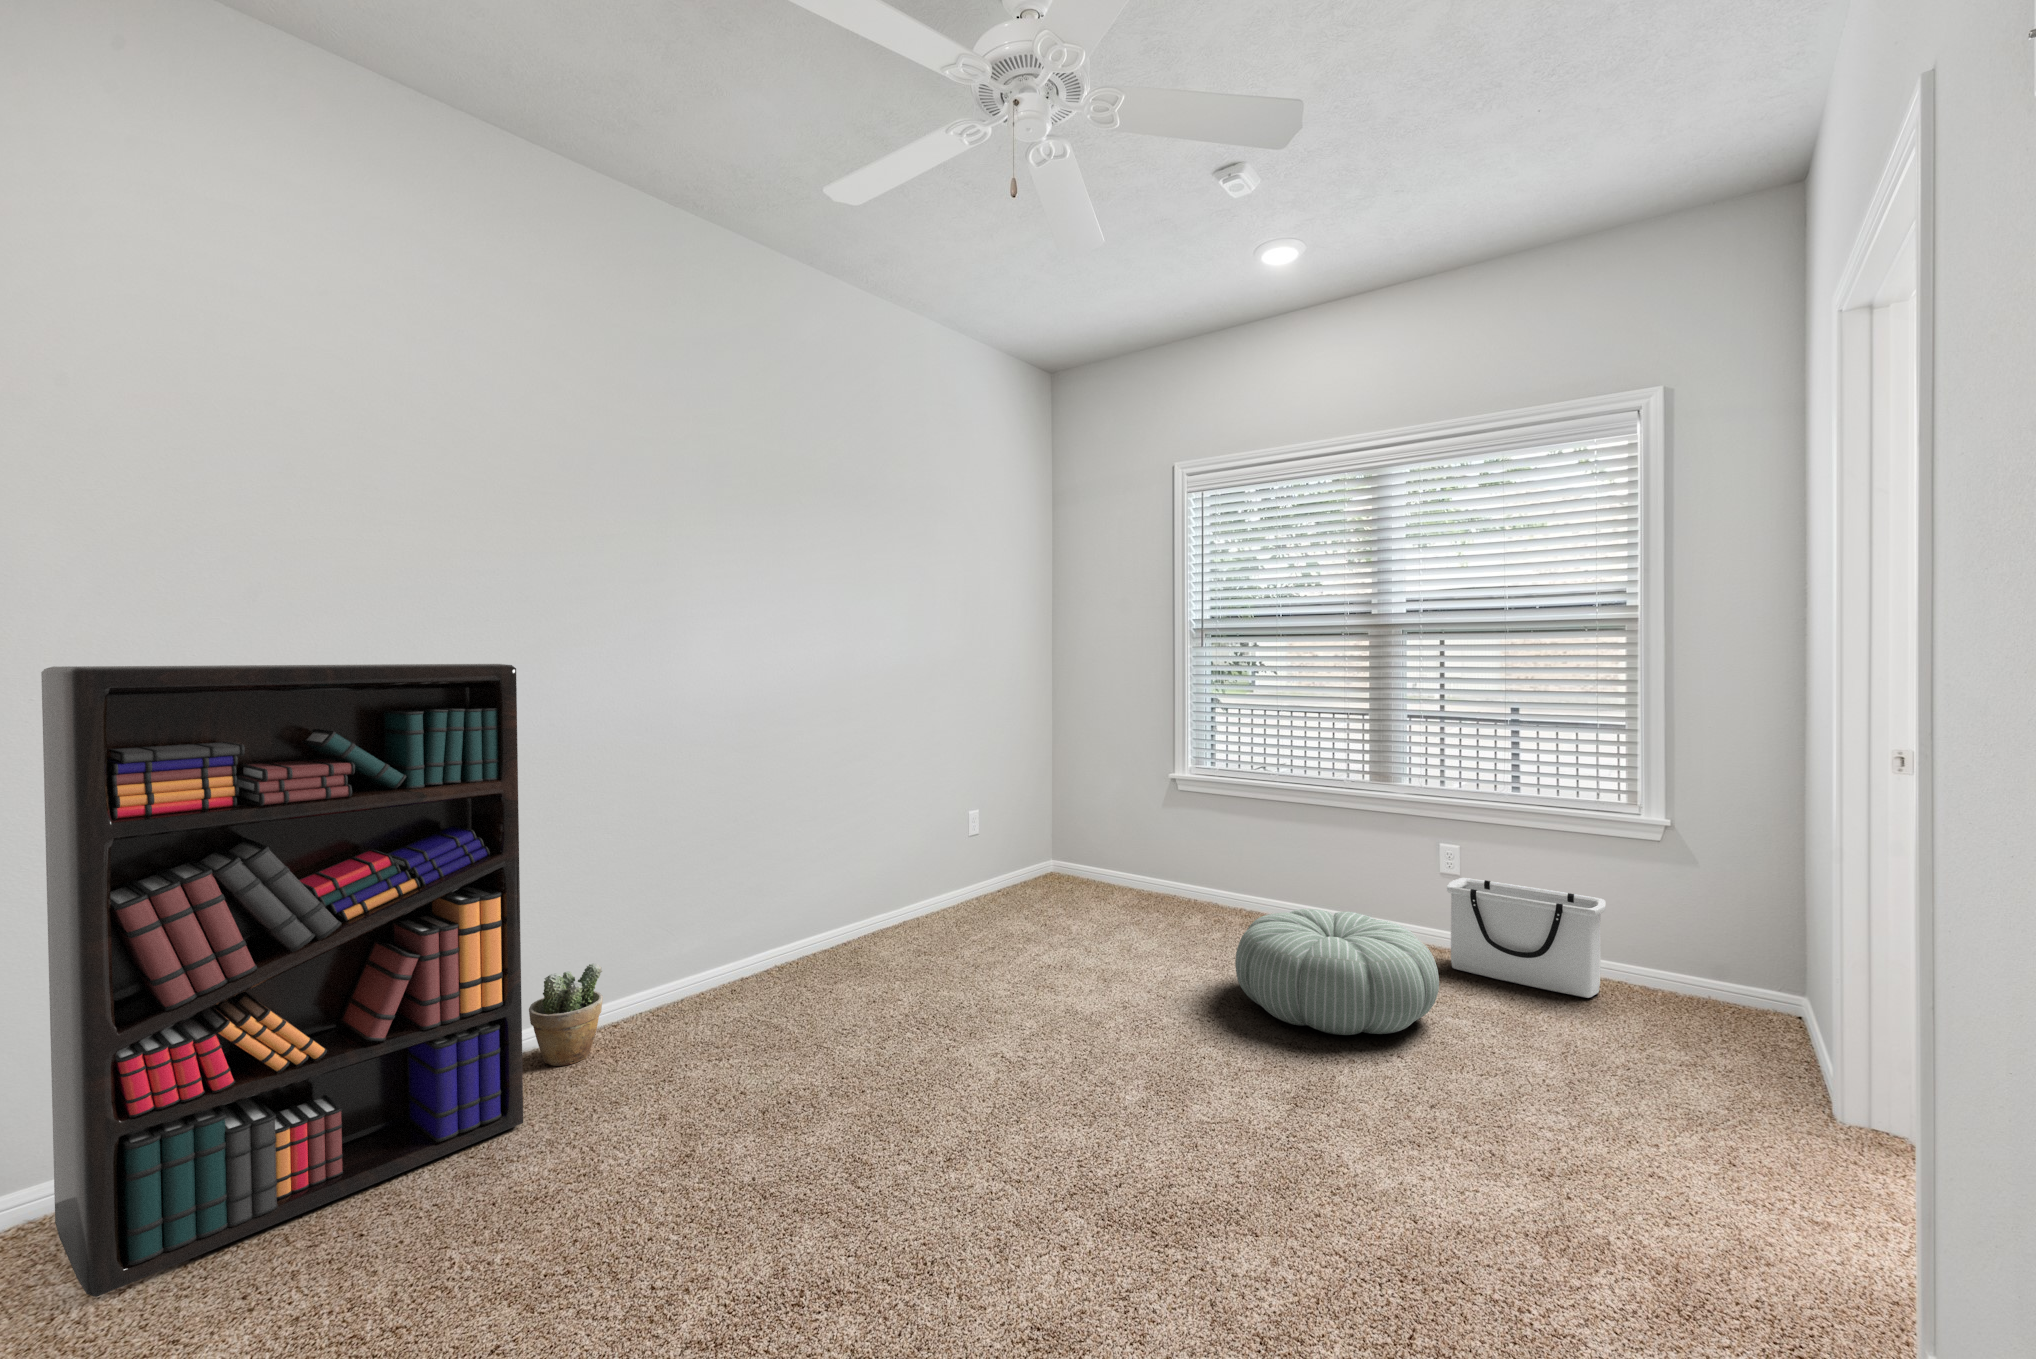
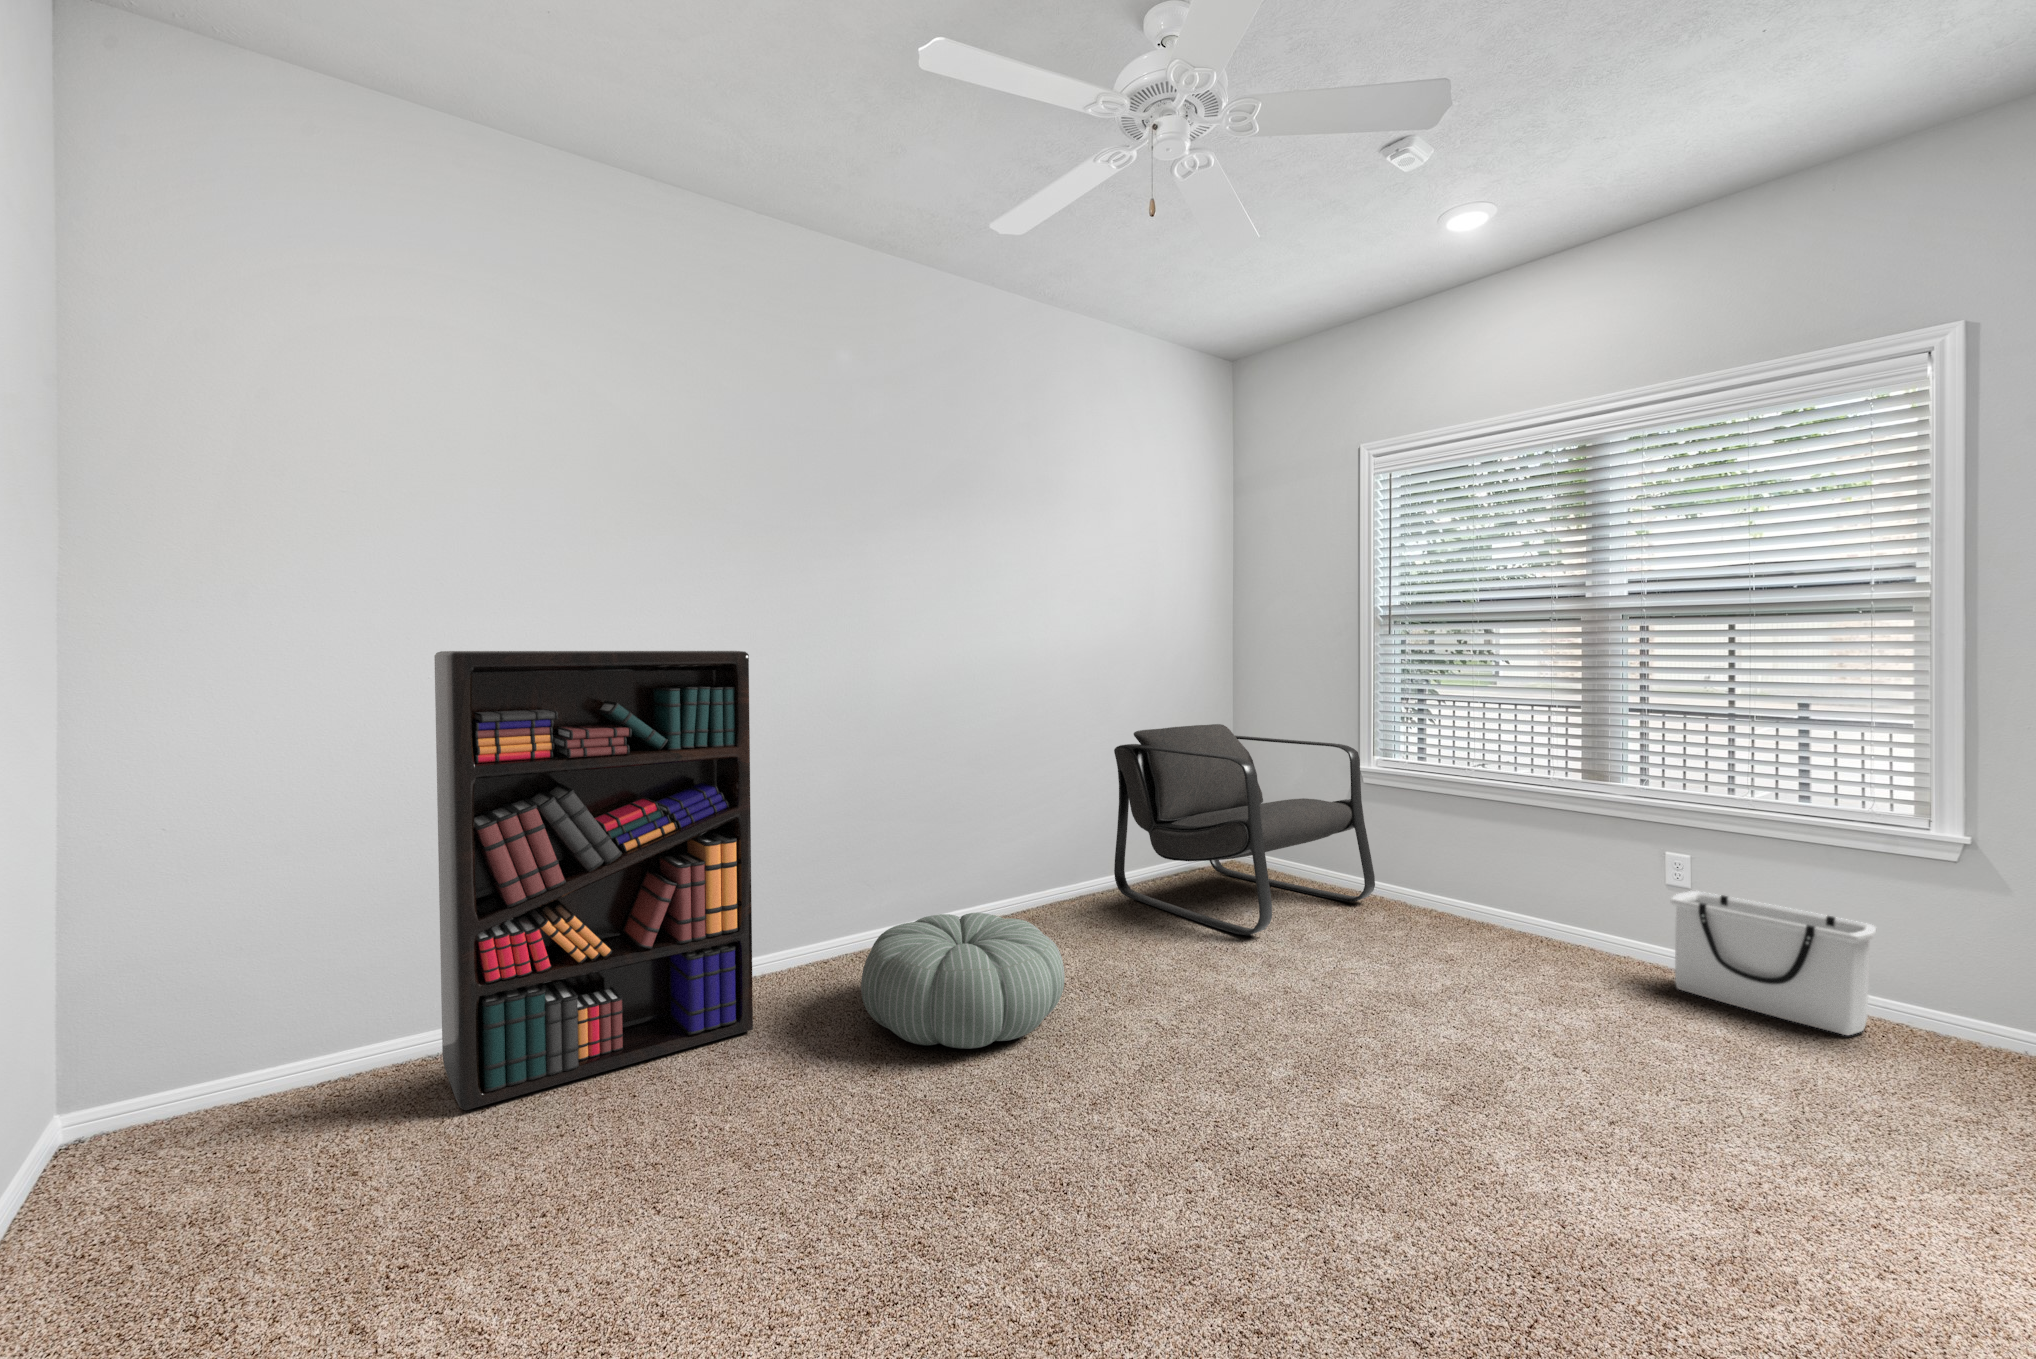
armchair: none [930,735,1185,951] -> present [1114,724,1375,935]
pouf: present [1235,909,1439,1035] -> present [861,913,1065,1049]
potted plant: present [529,963,603,1066] -> none [761,906,819,989]

